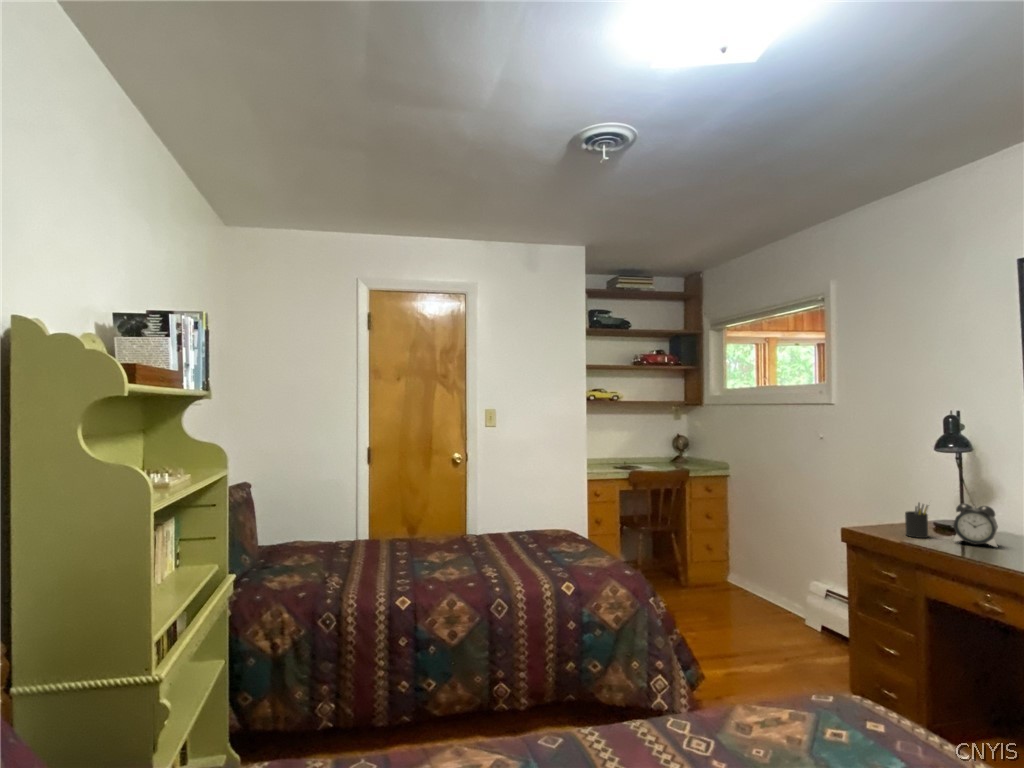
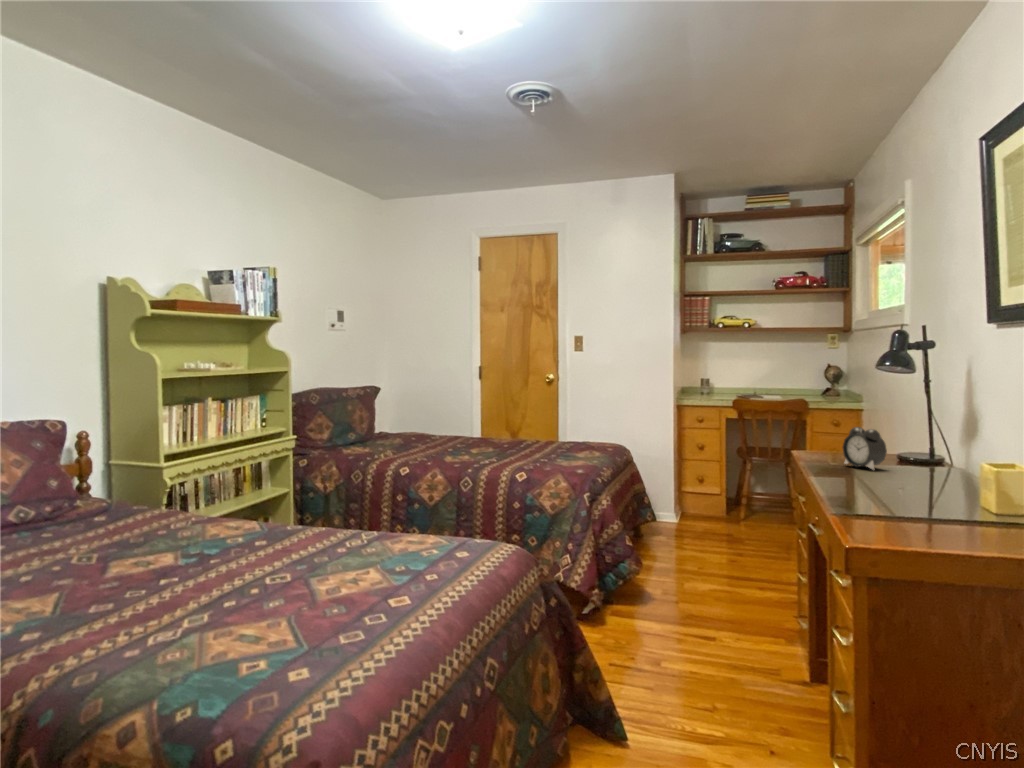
pen holder: present [905,503,929,538] -> none [817,424,841,461]

